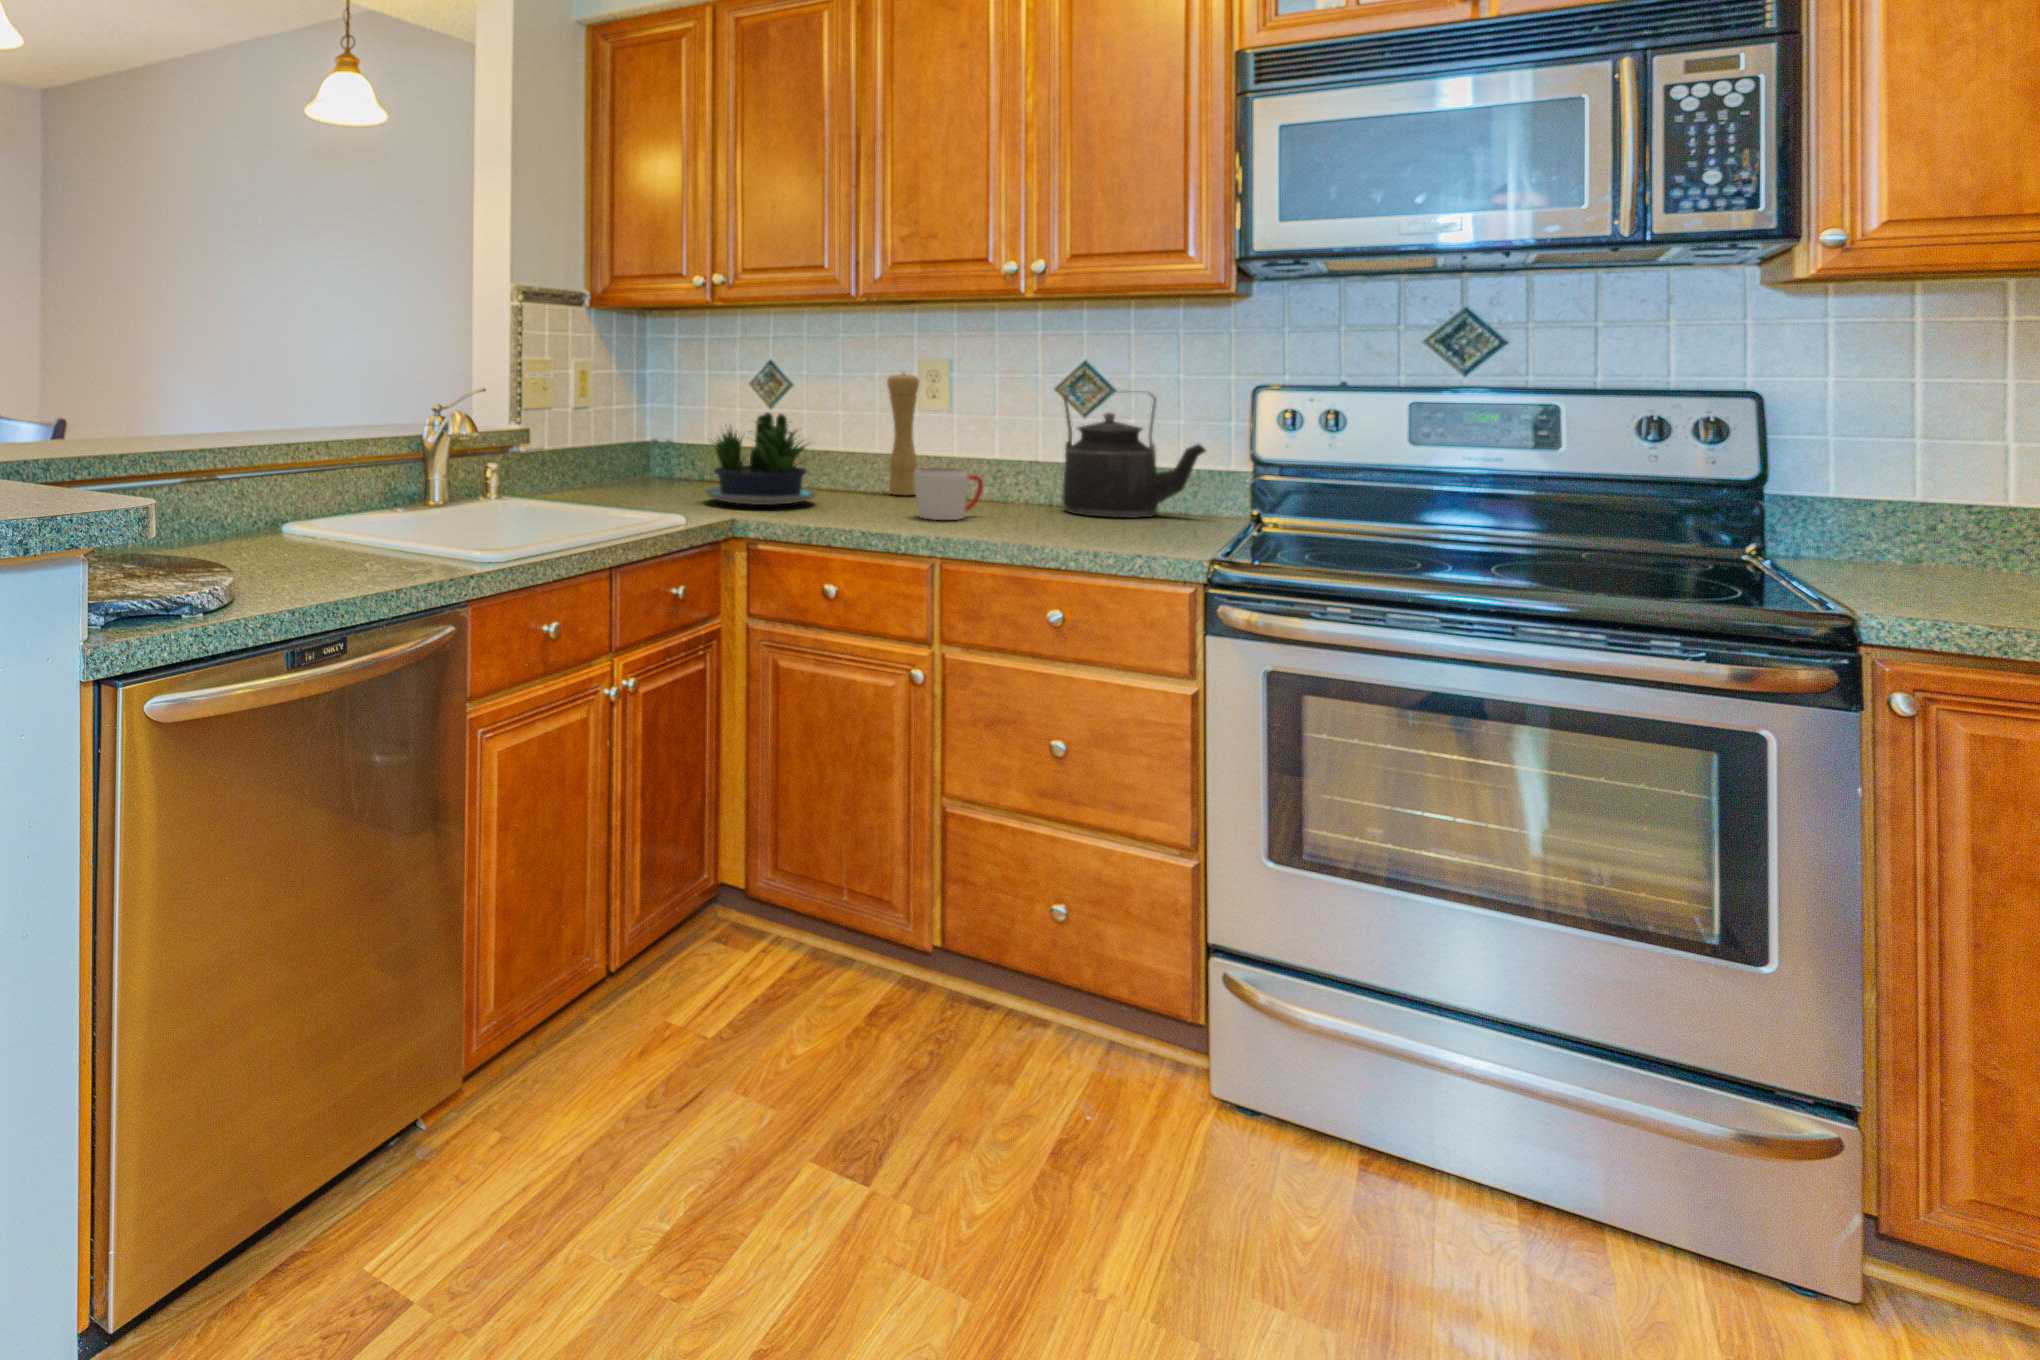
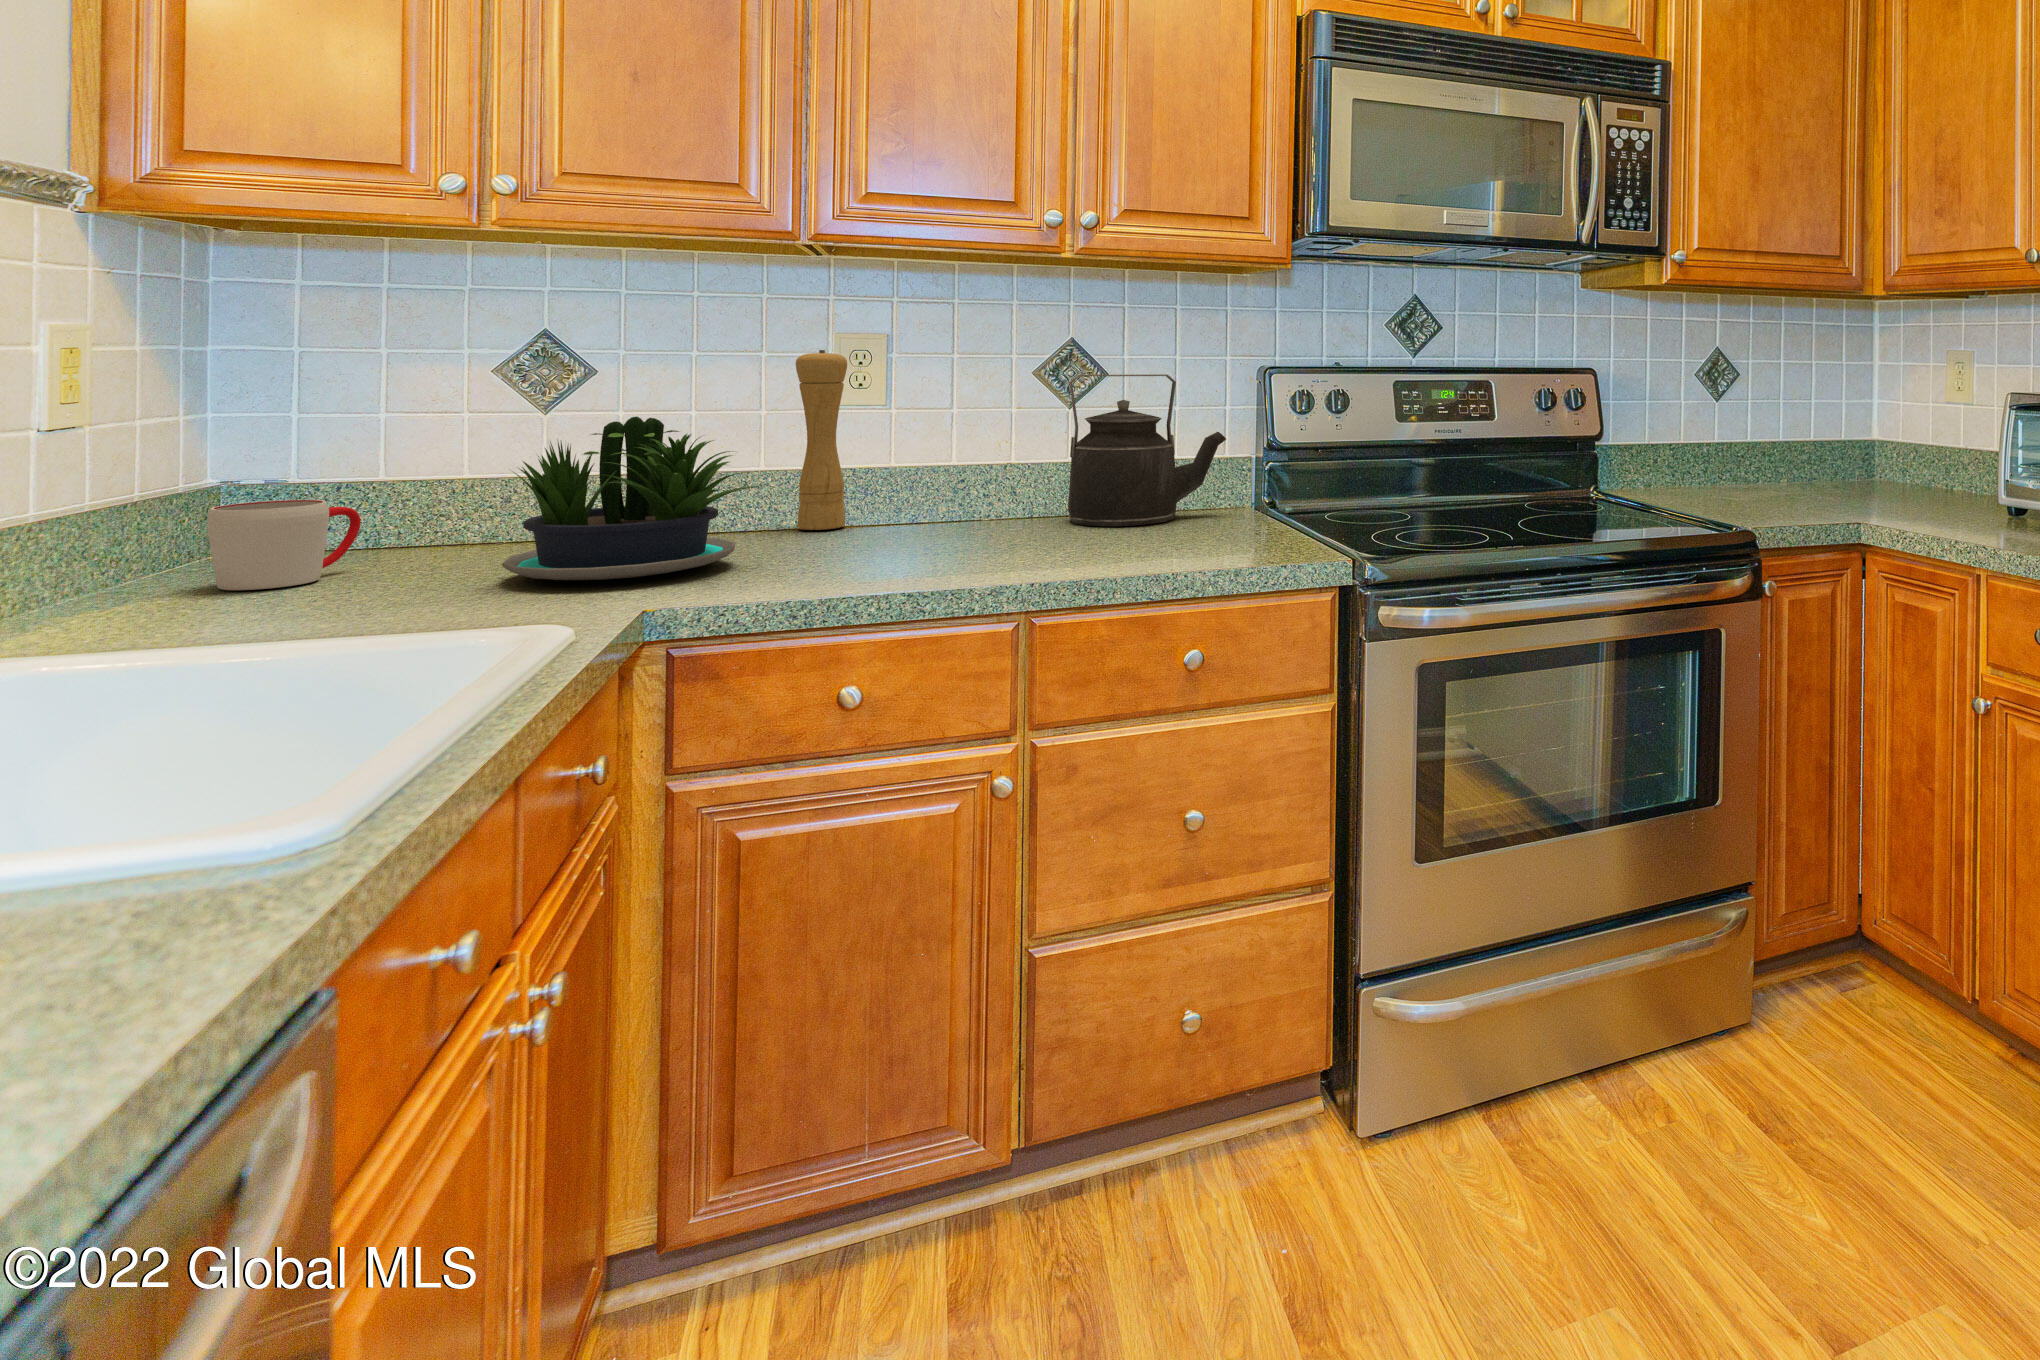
mug: present [914,468,983,520] -> present [207,500,361,590]

